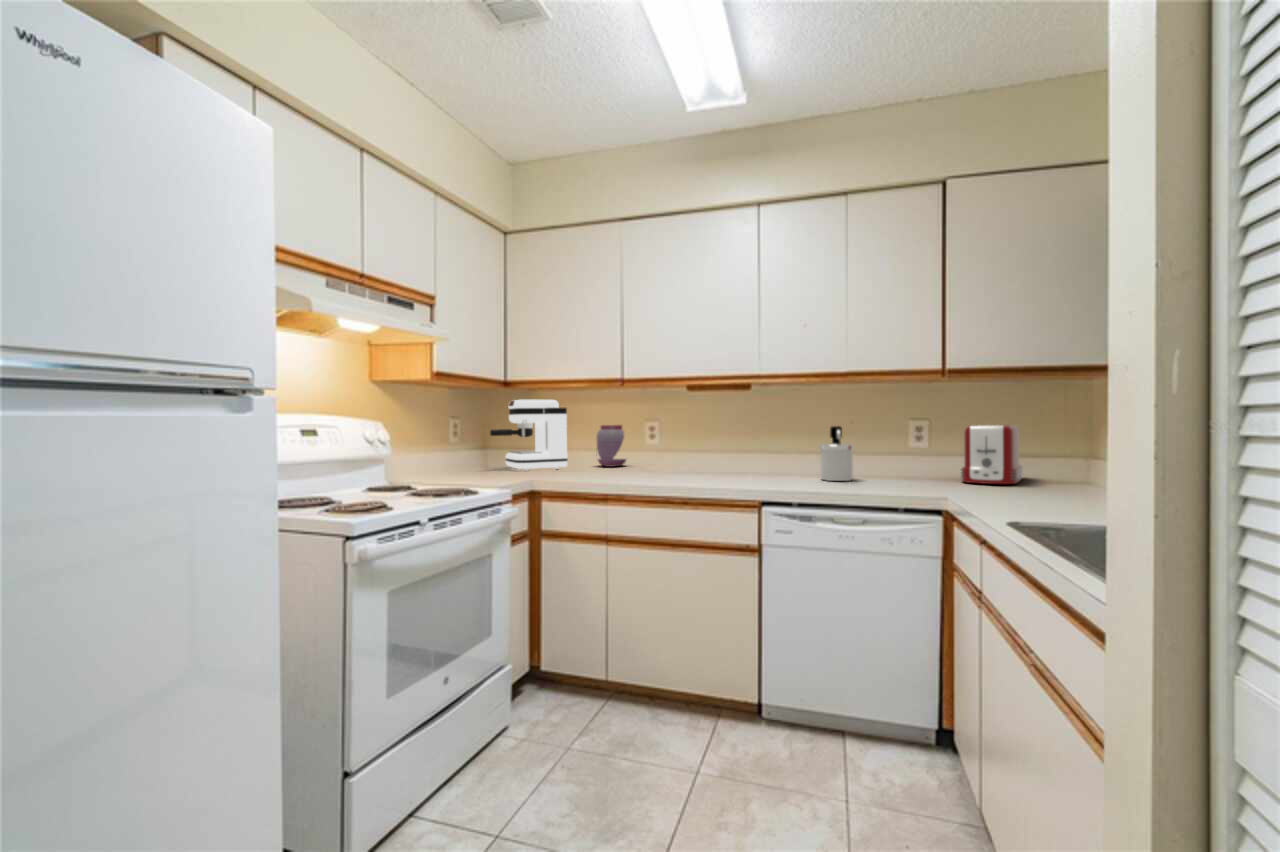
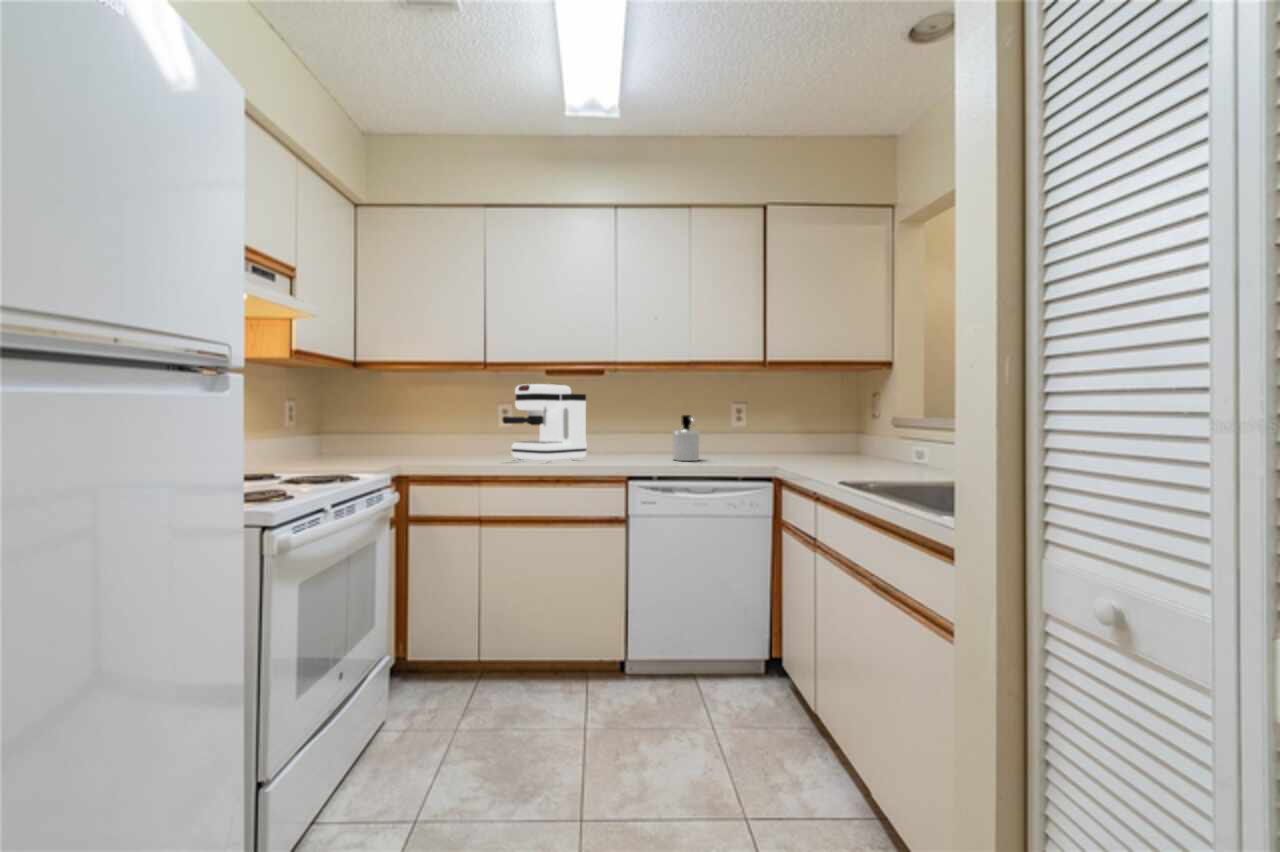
coffee maker: present [490,399,568,470] -> present [503,384,587,462]
jar: present [597,425,626,467] -> none [450,412,481,453]
toaster: present [961,425,1023,484] -> none [778,415,818,460]

